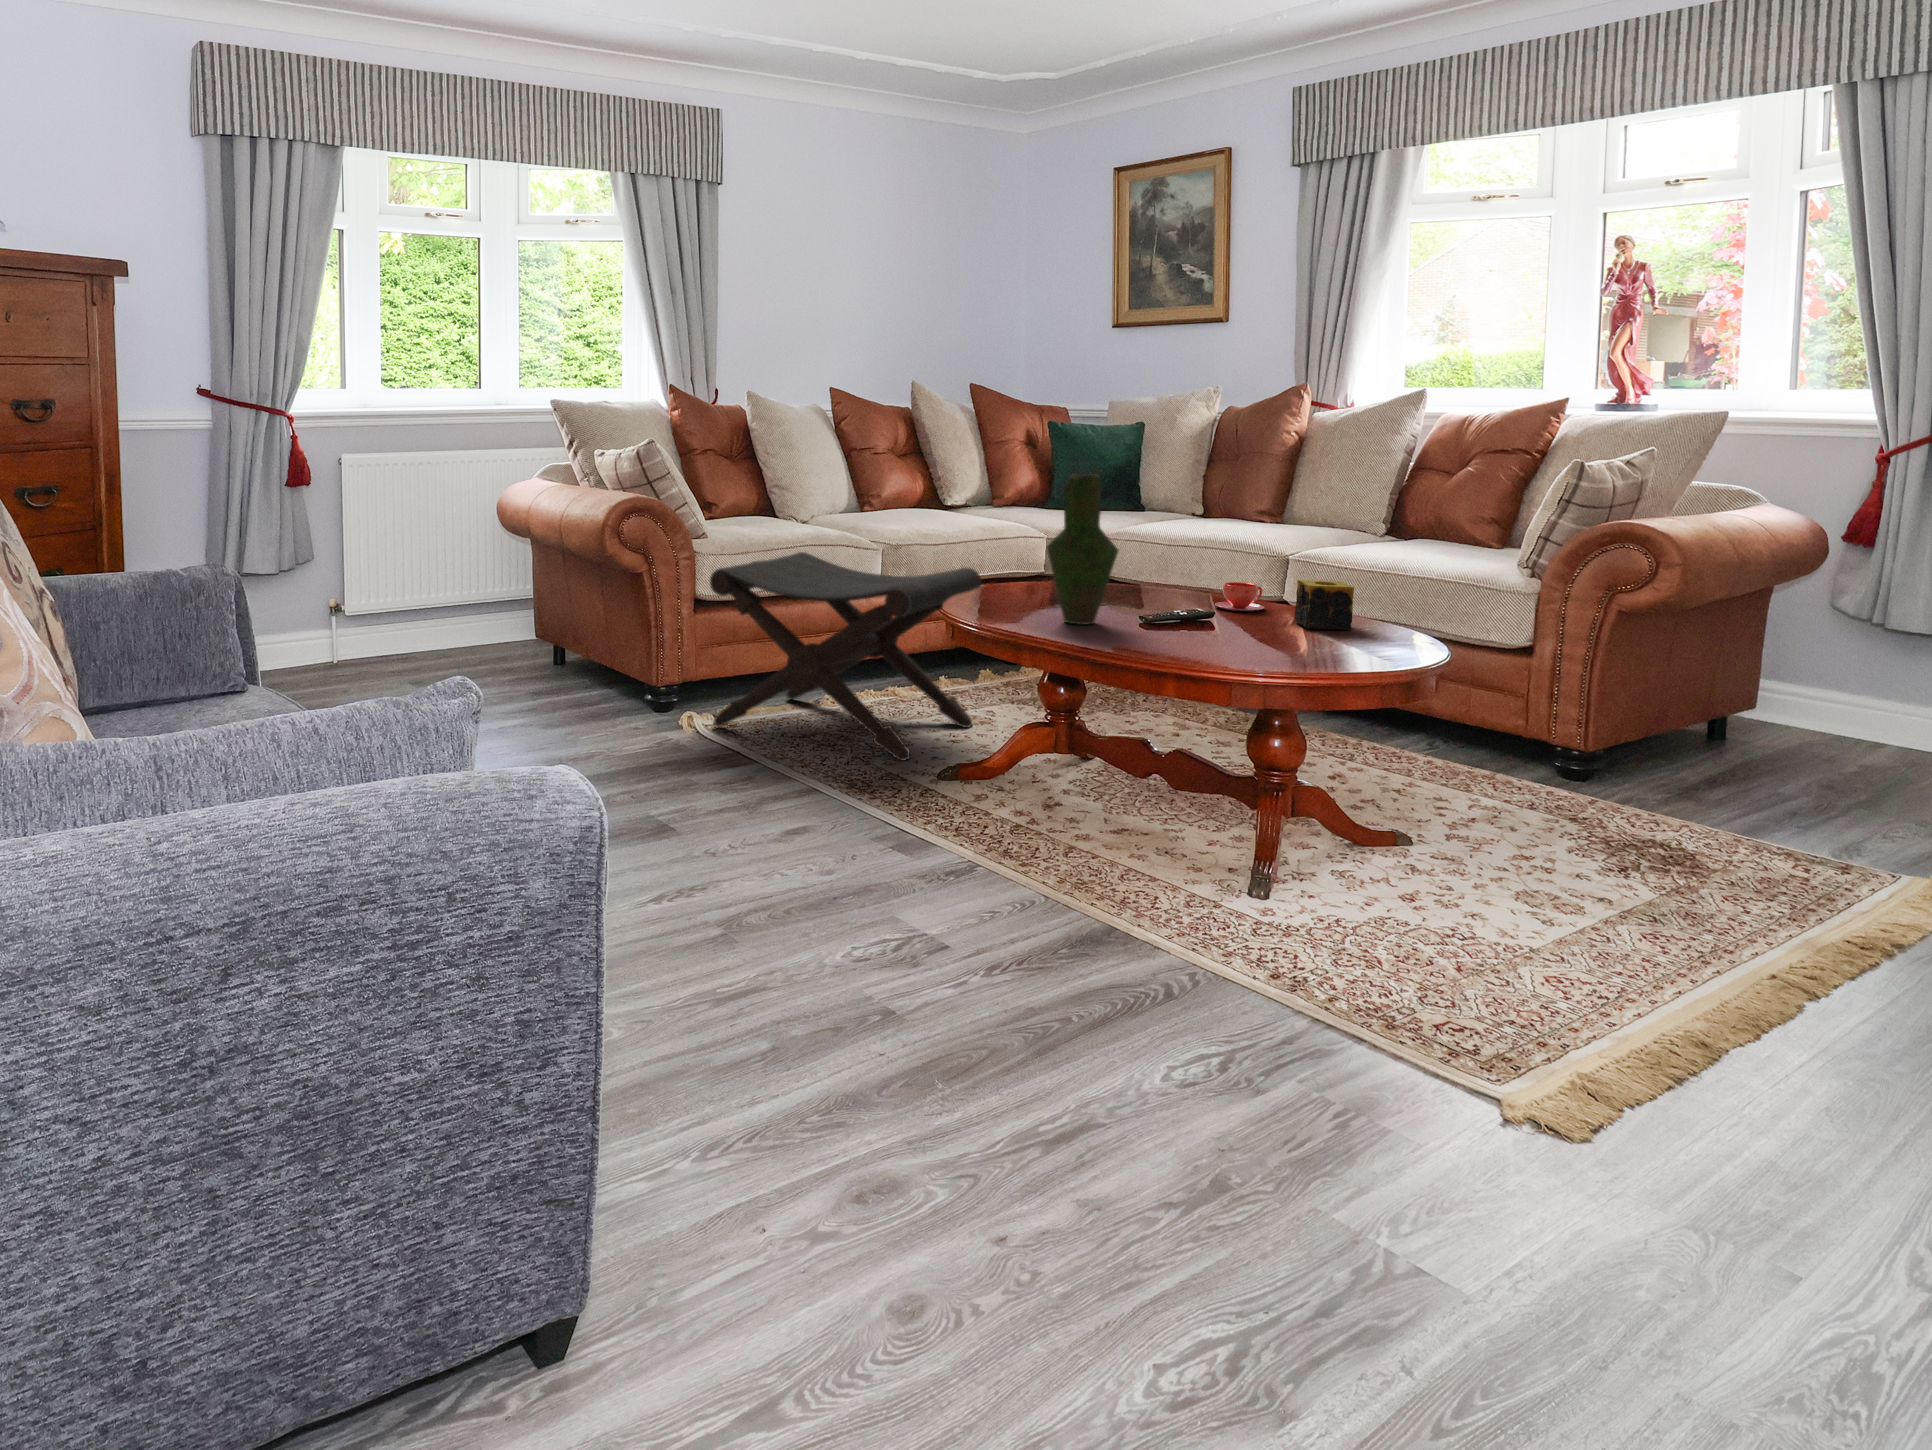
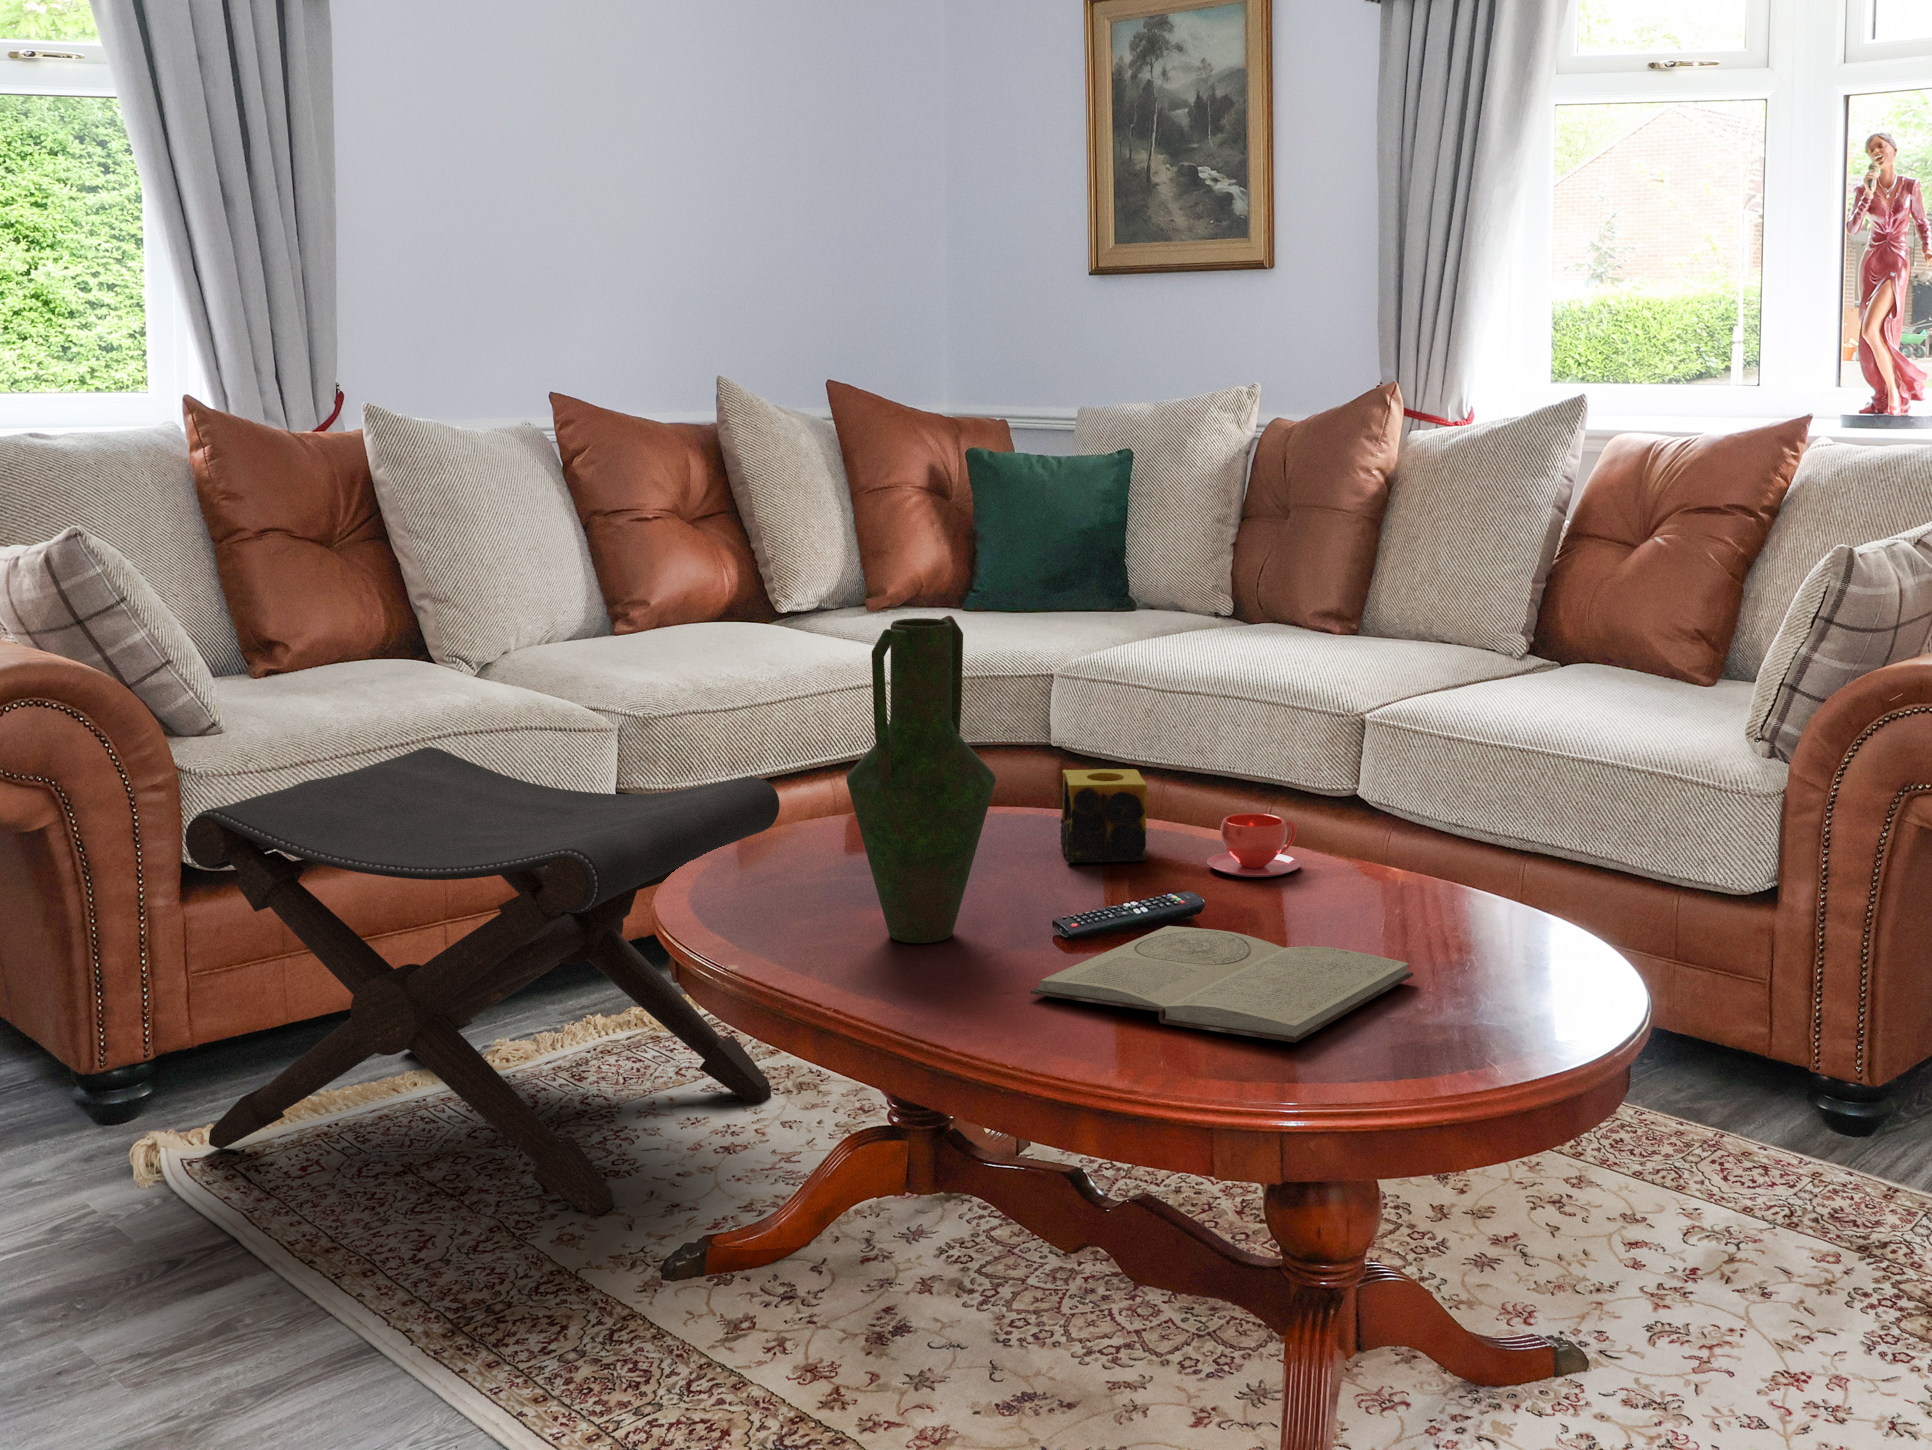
candle: present [1294,580,1354,630] -> present [1060,769,1147,862]
book: none [1142,622,1331,657] -> present [1031,926,1413,1042]

